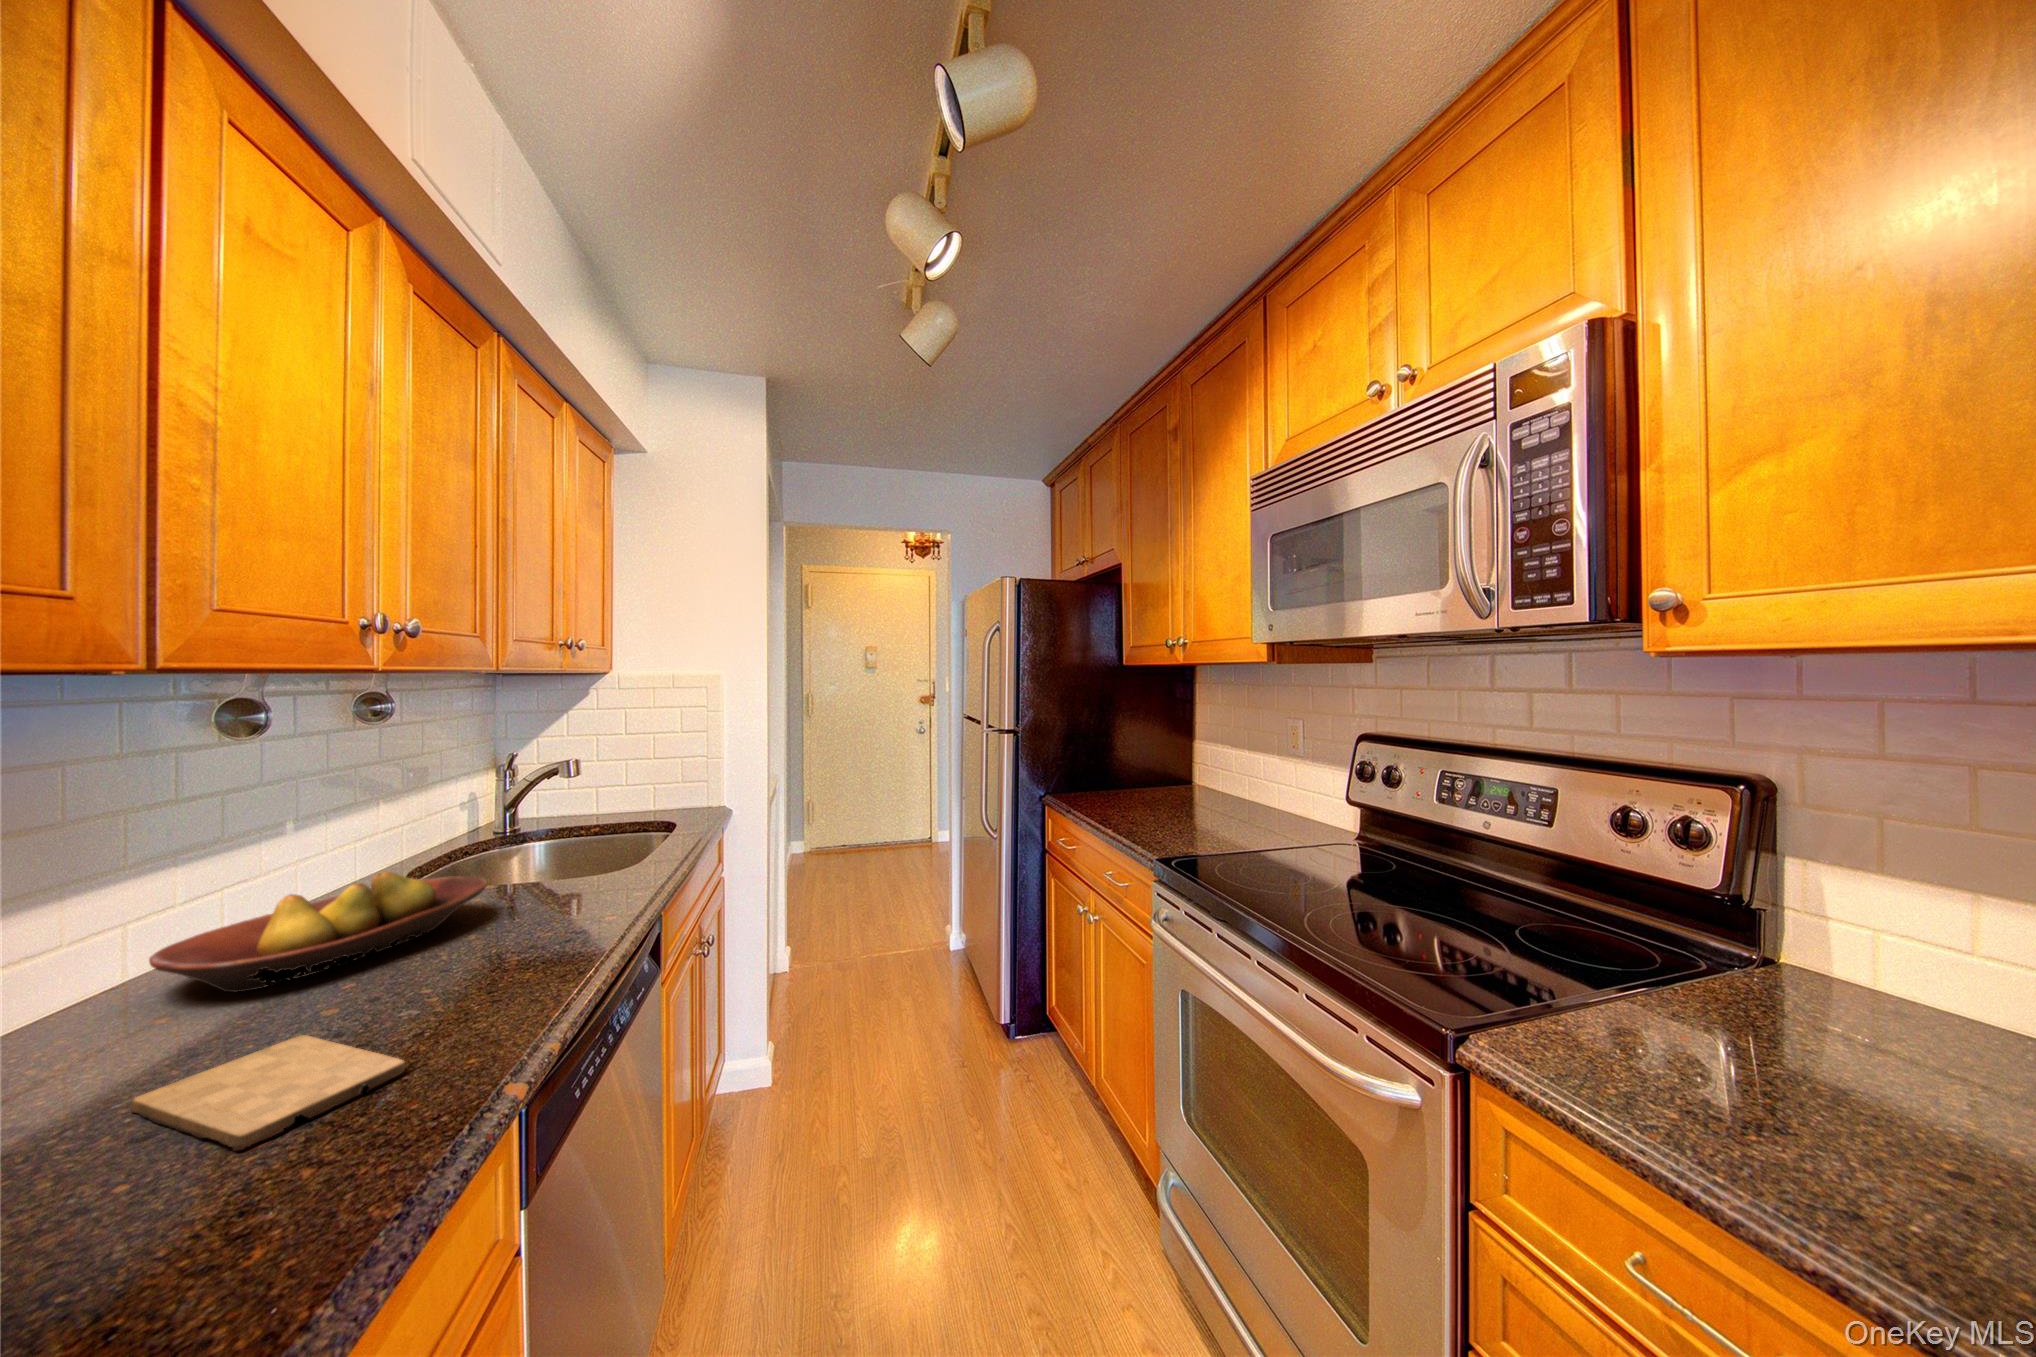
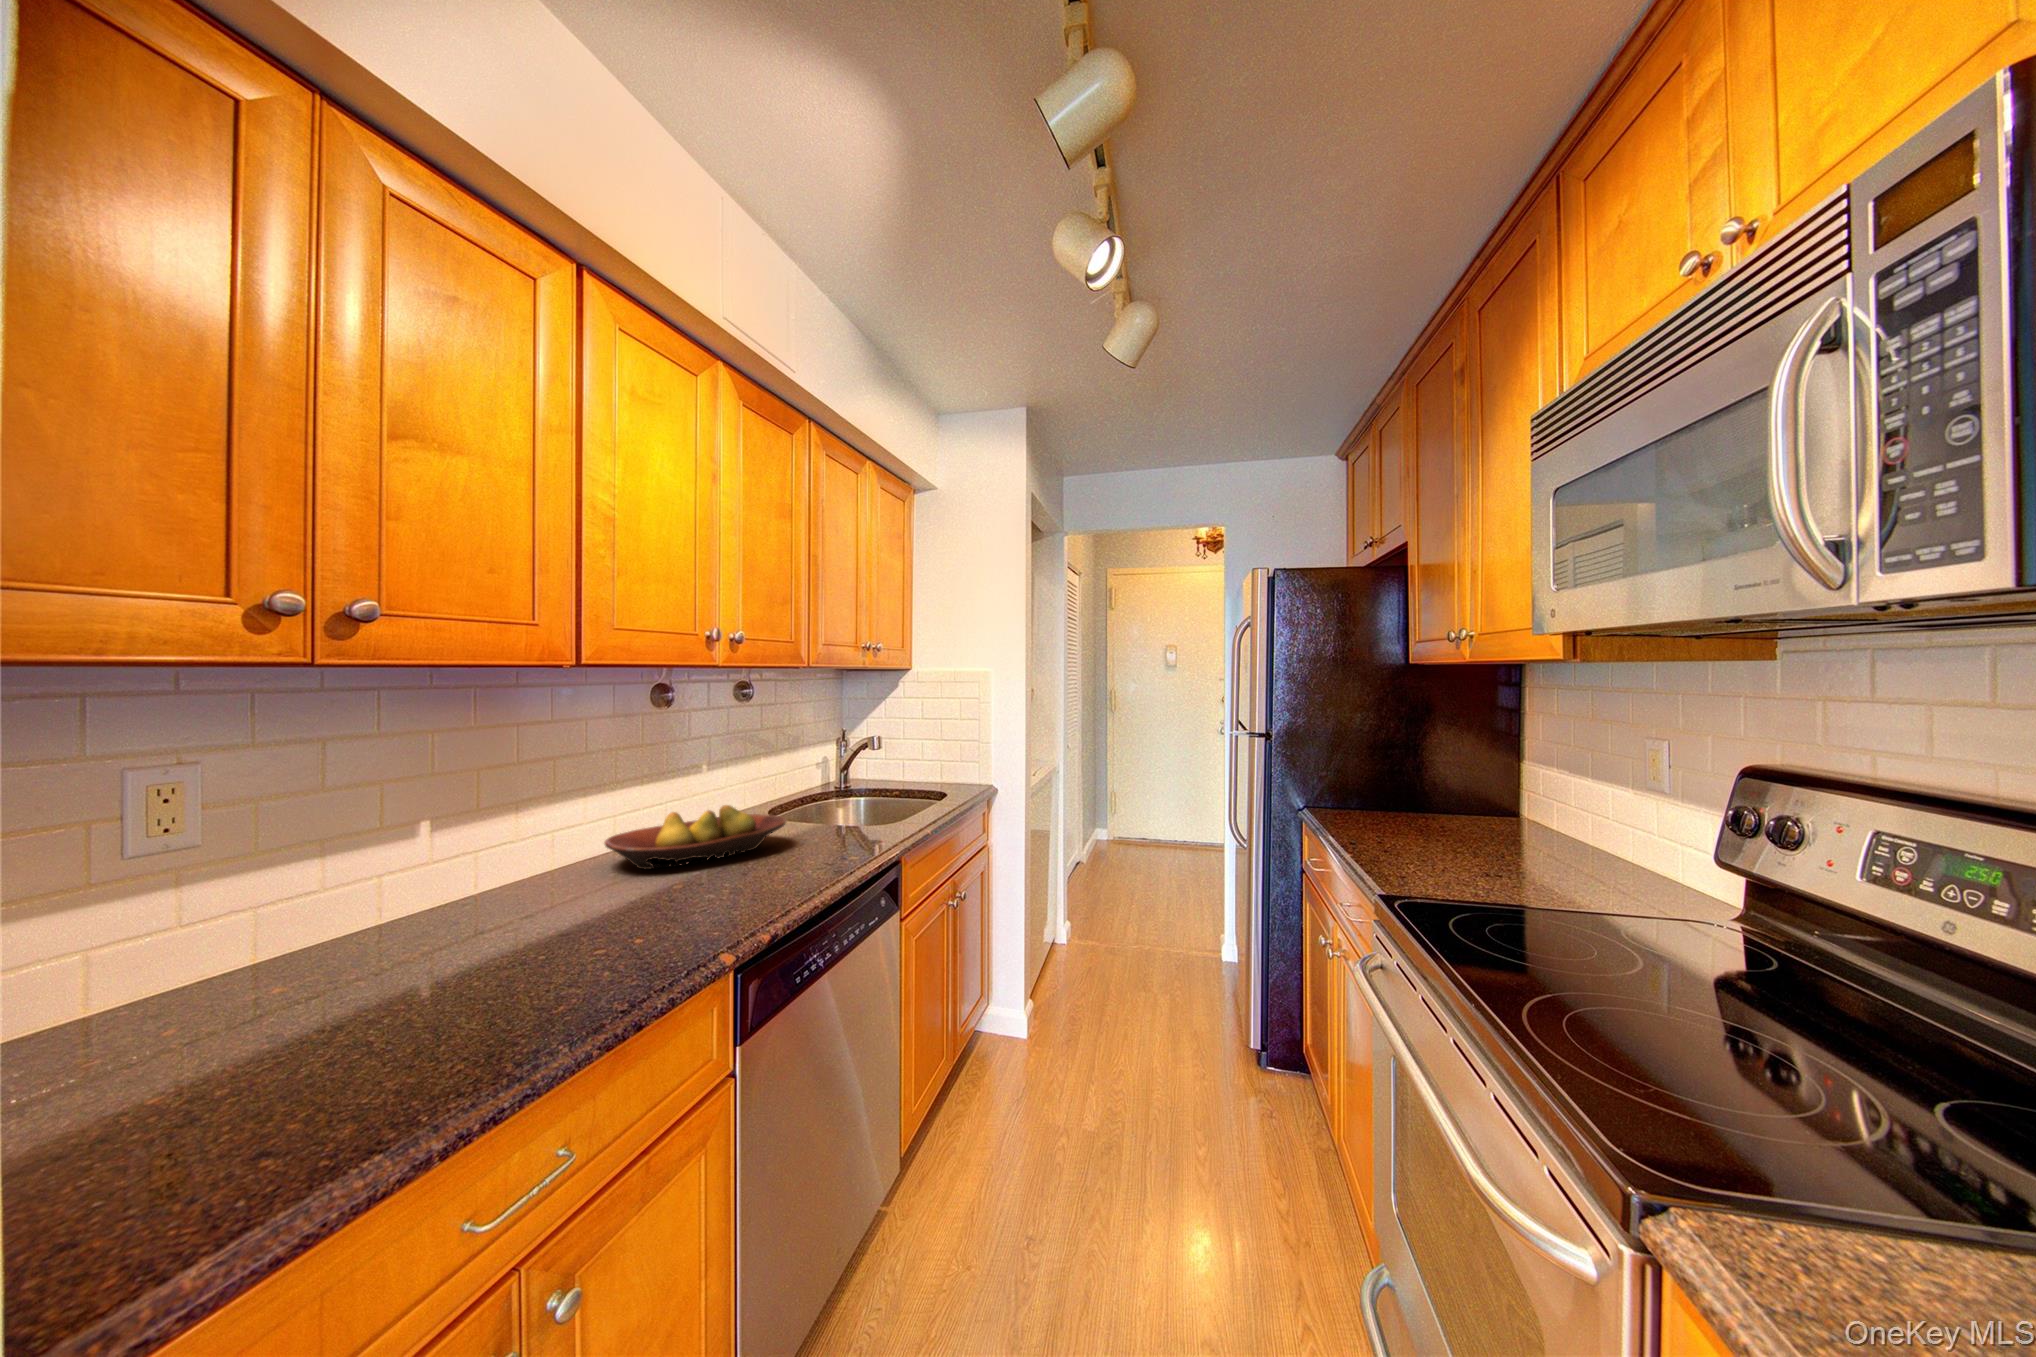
cutting board: present [131,1035,405,1150] -> none [563,899,679,955]

